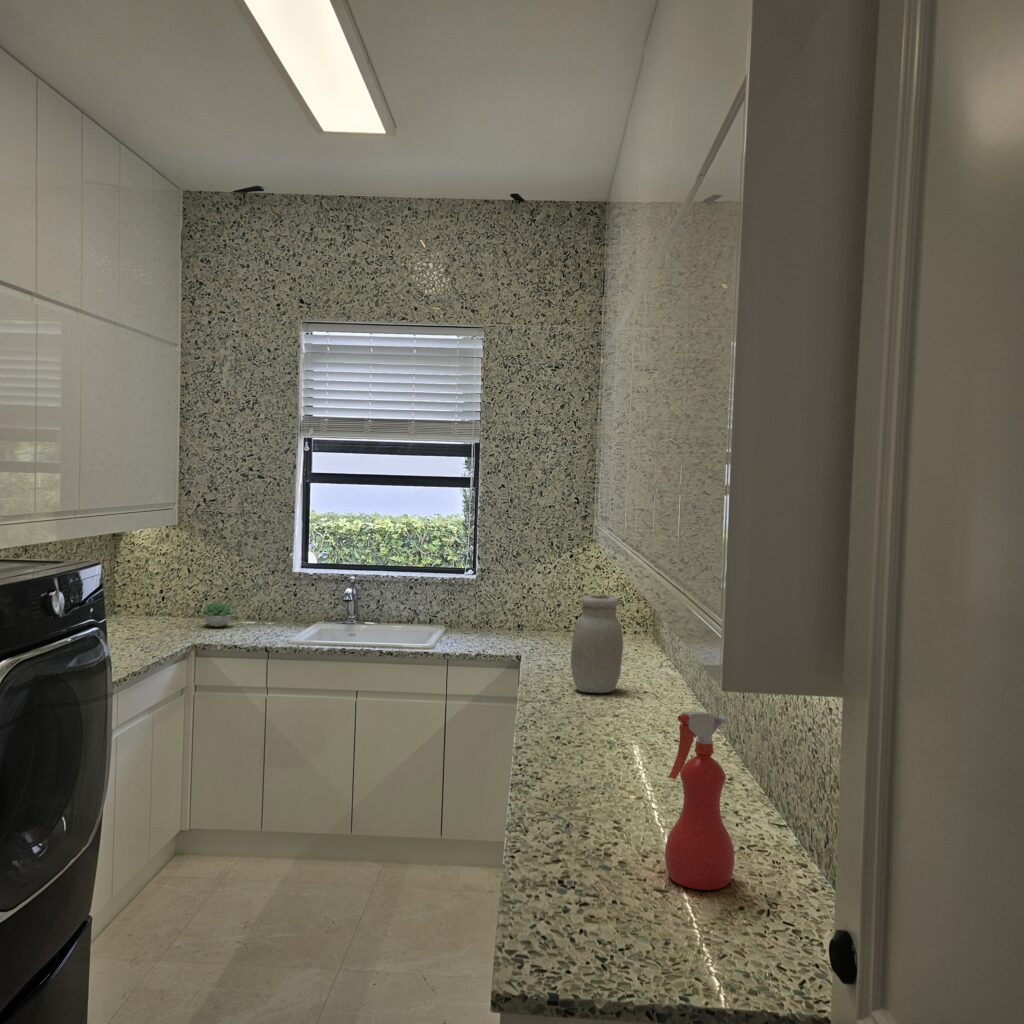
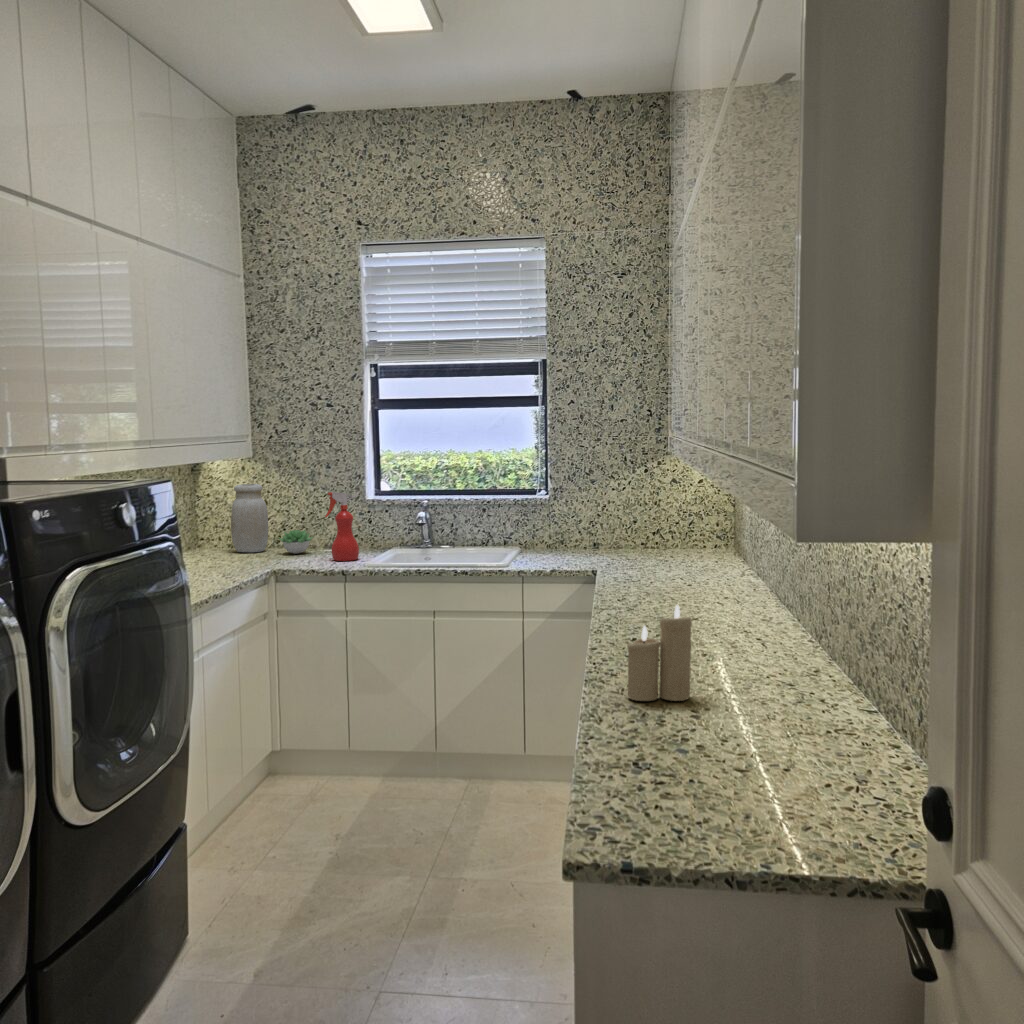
jar: present [571,595,623,693] -> present [231,484,268,552]
spray bottle: present [665,711,734,890] -> present [325,492,359,561]
candle: none [553,718,617,812] -> present [627,605,692,701]

